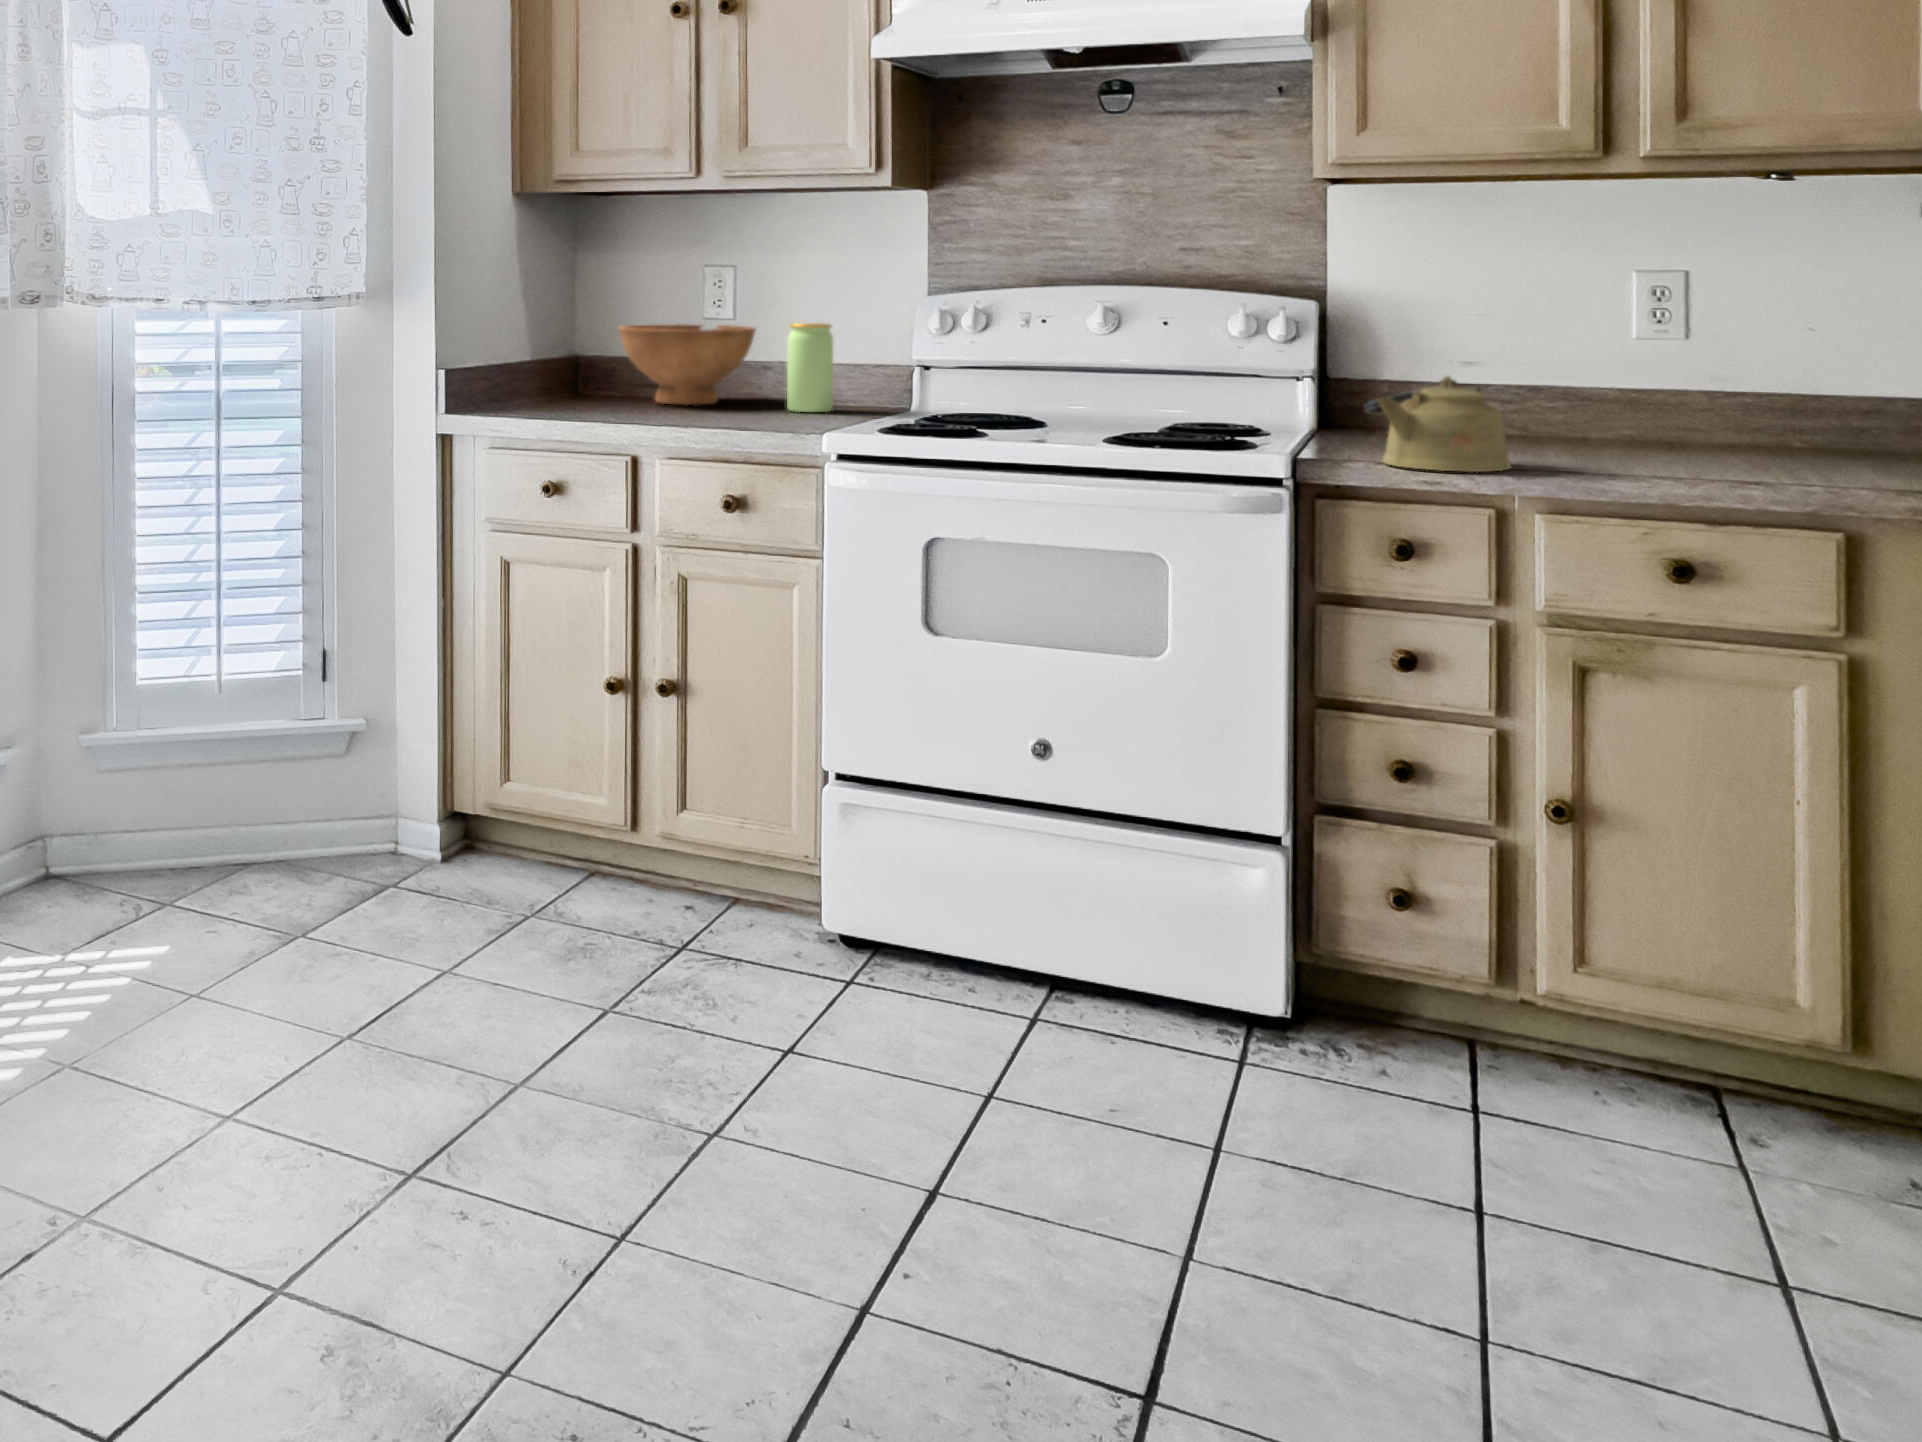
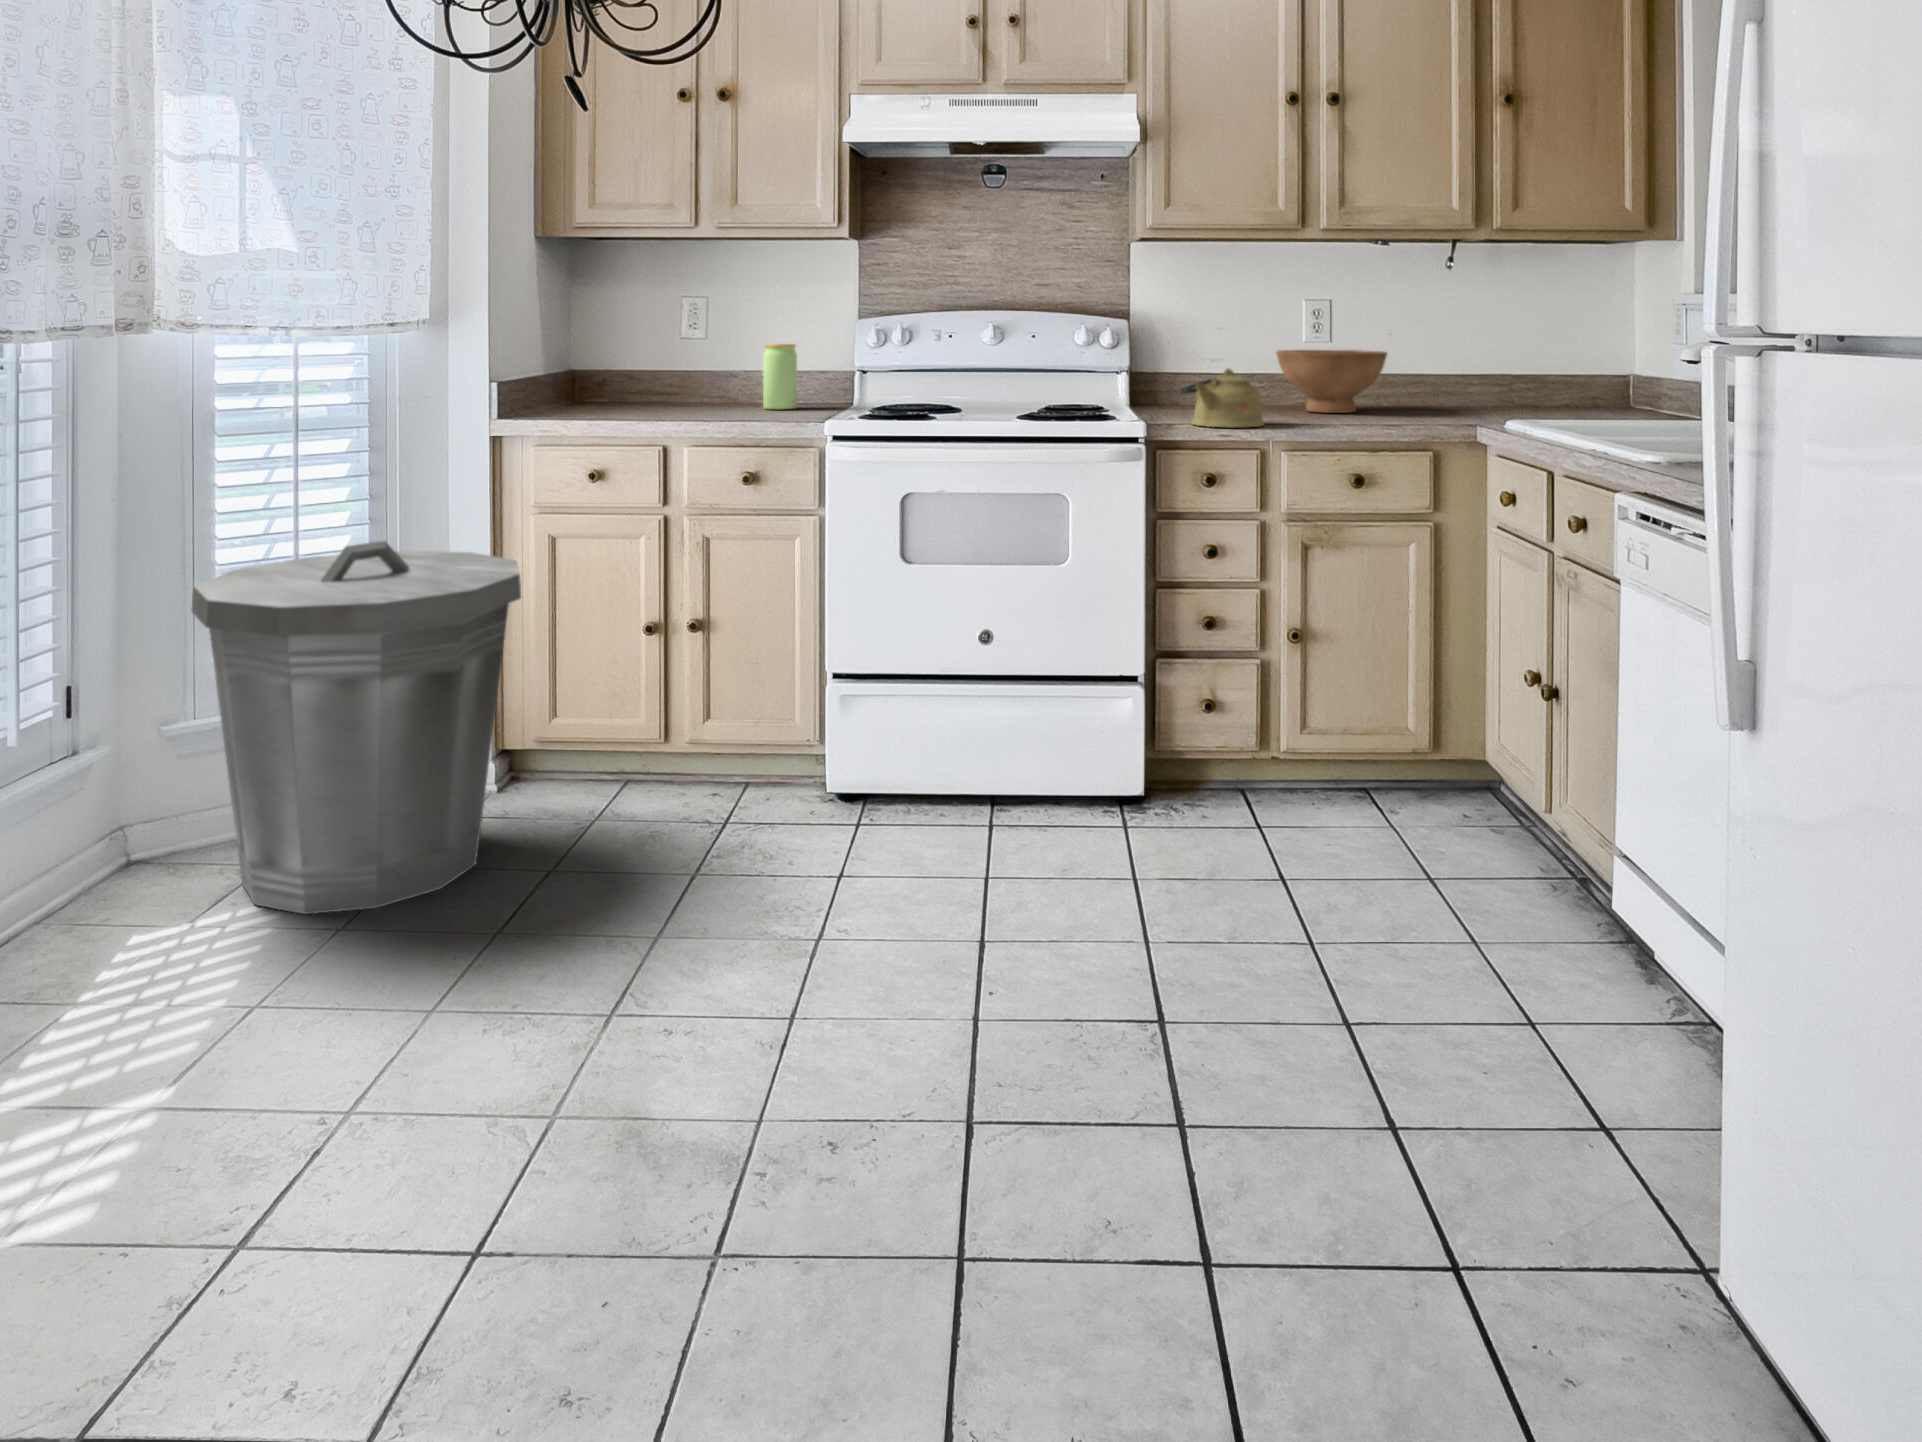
bowl: present [619,324,756,405] -> present [1276,350,1387,413]
trash can: none [81,553,432,977] -> present [192,541,521,914]

